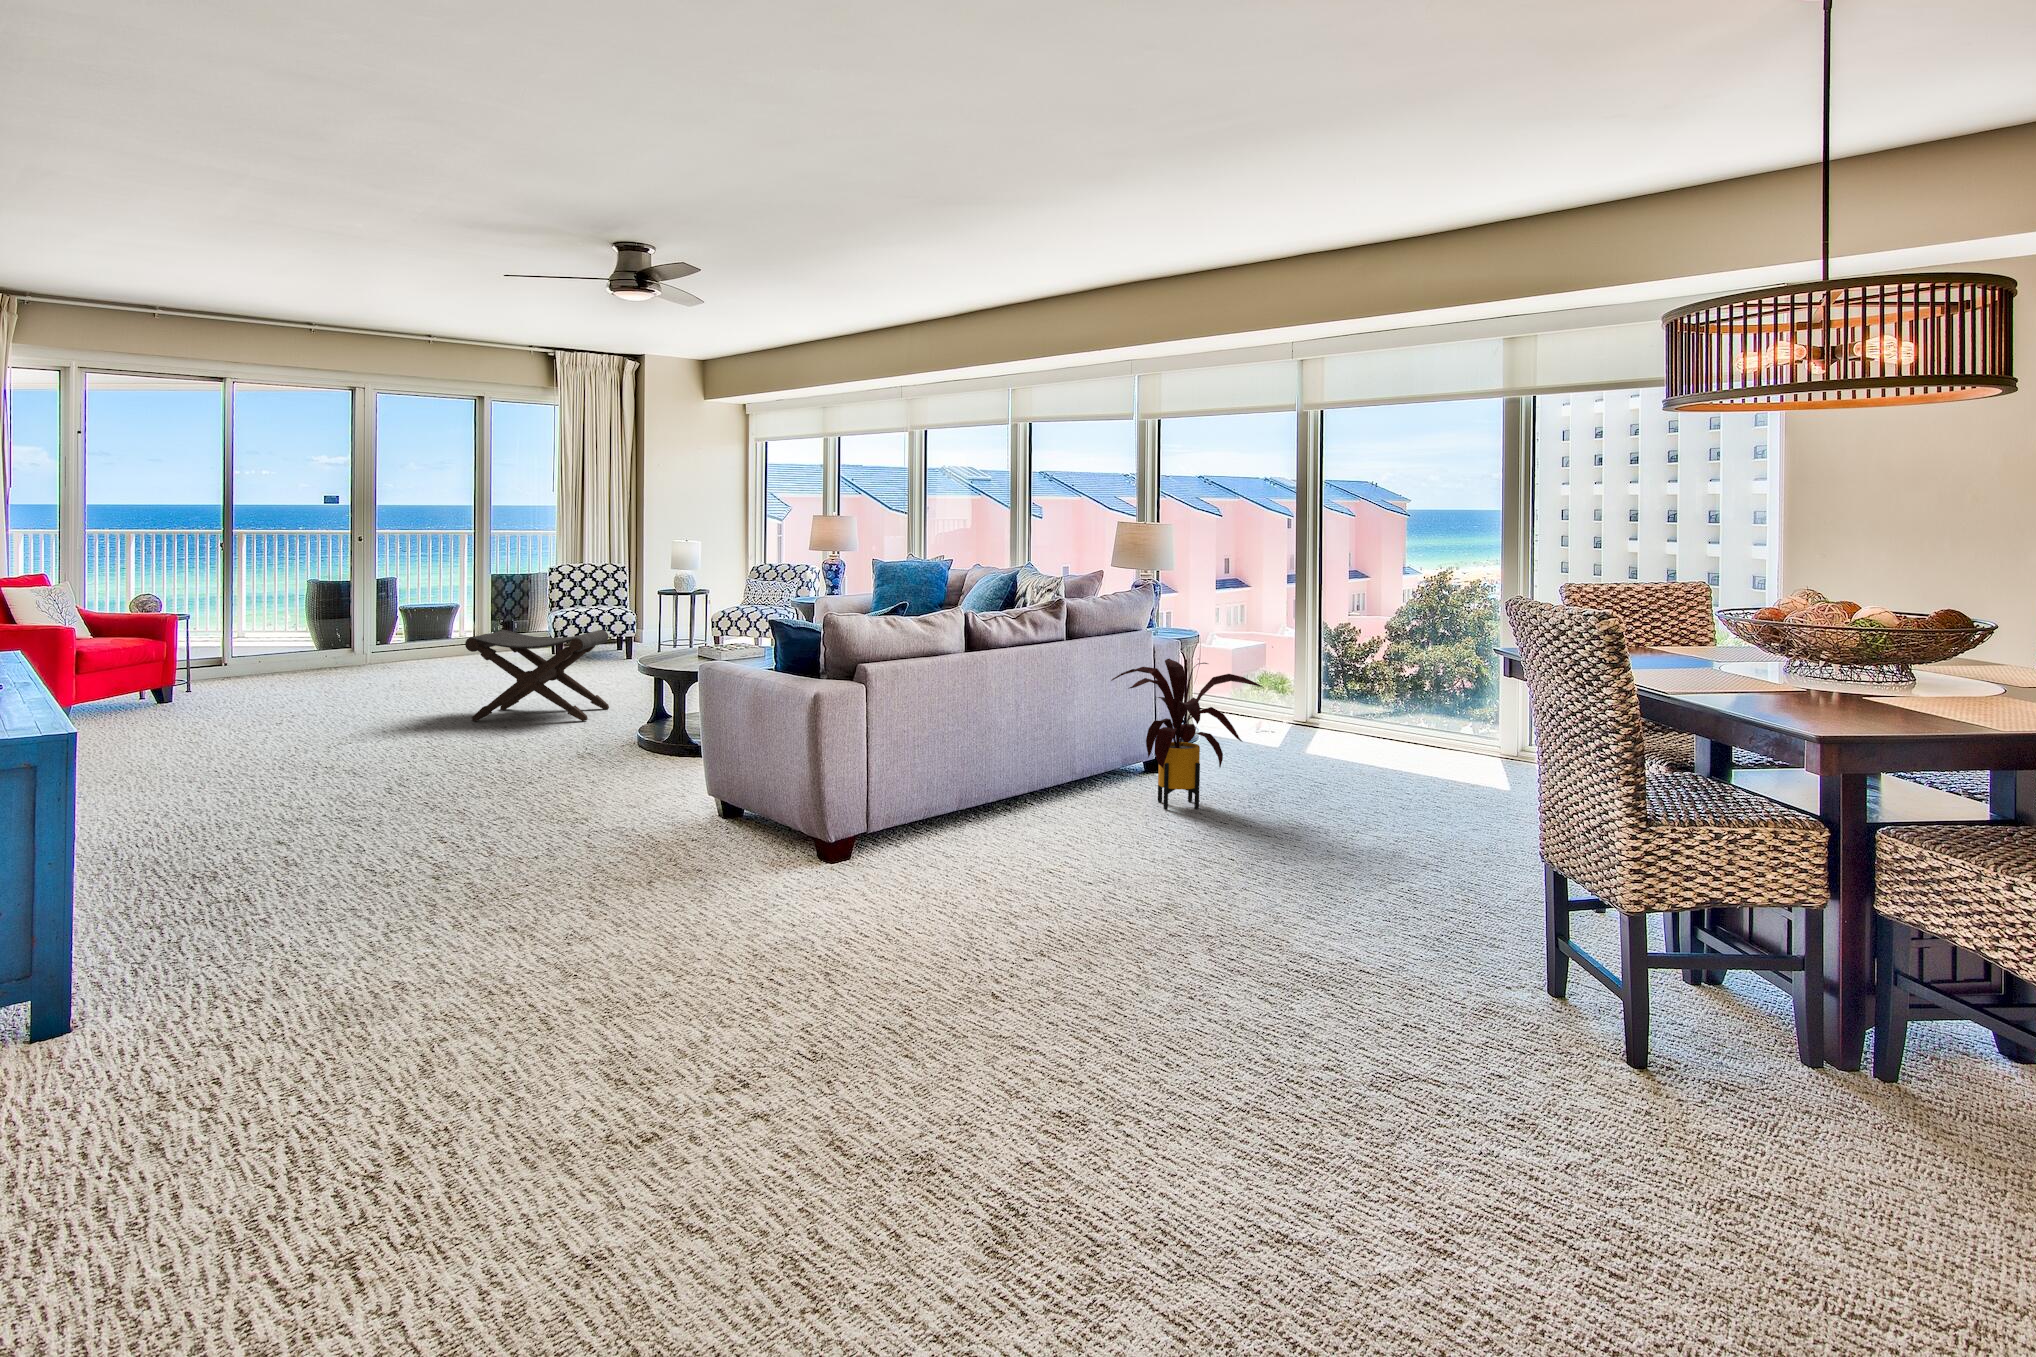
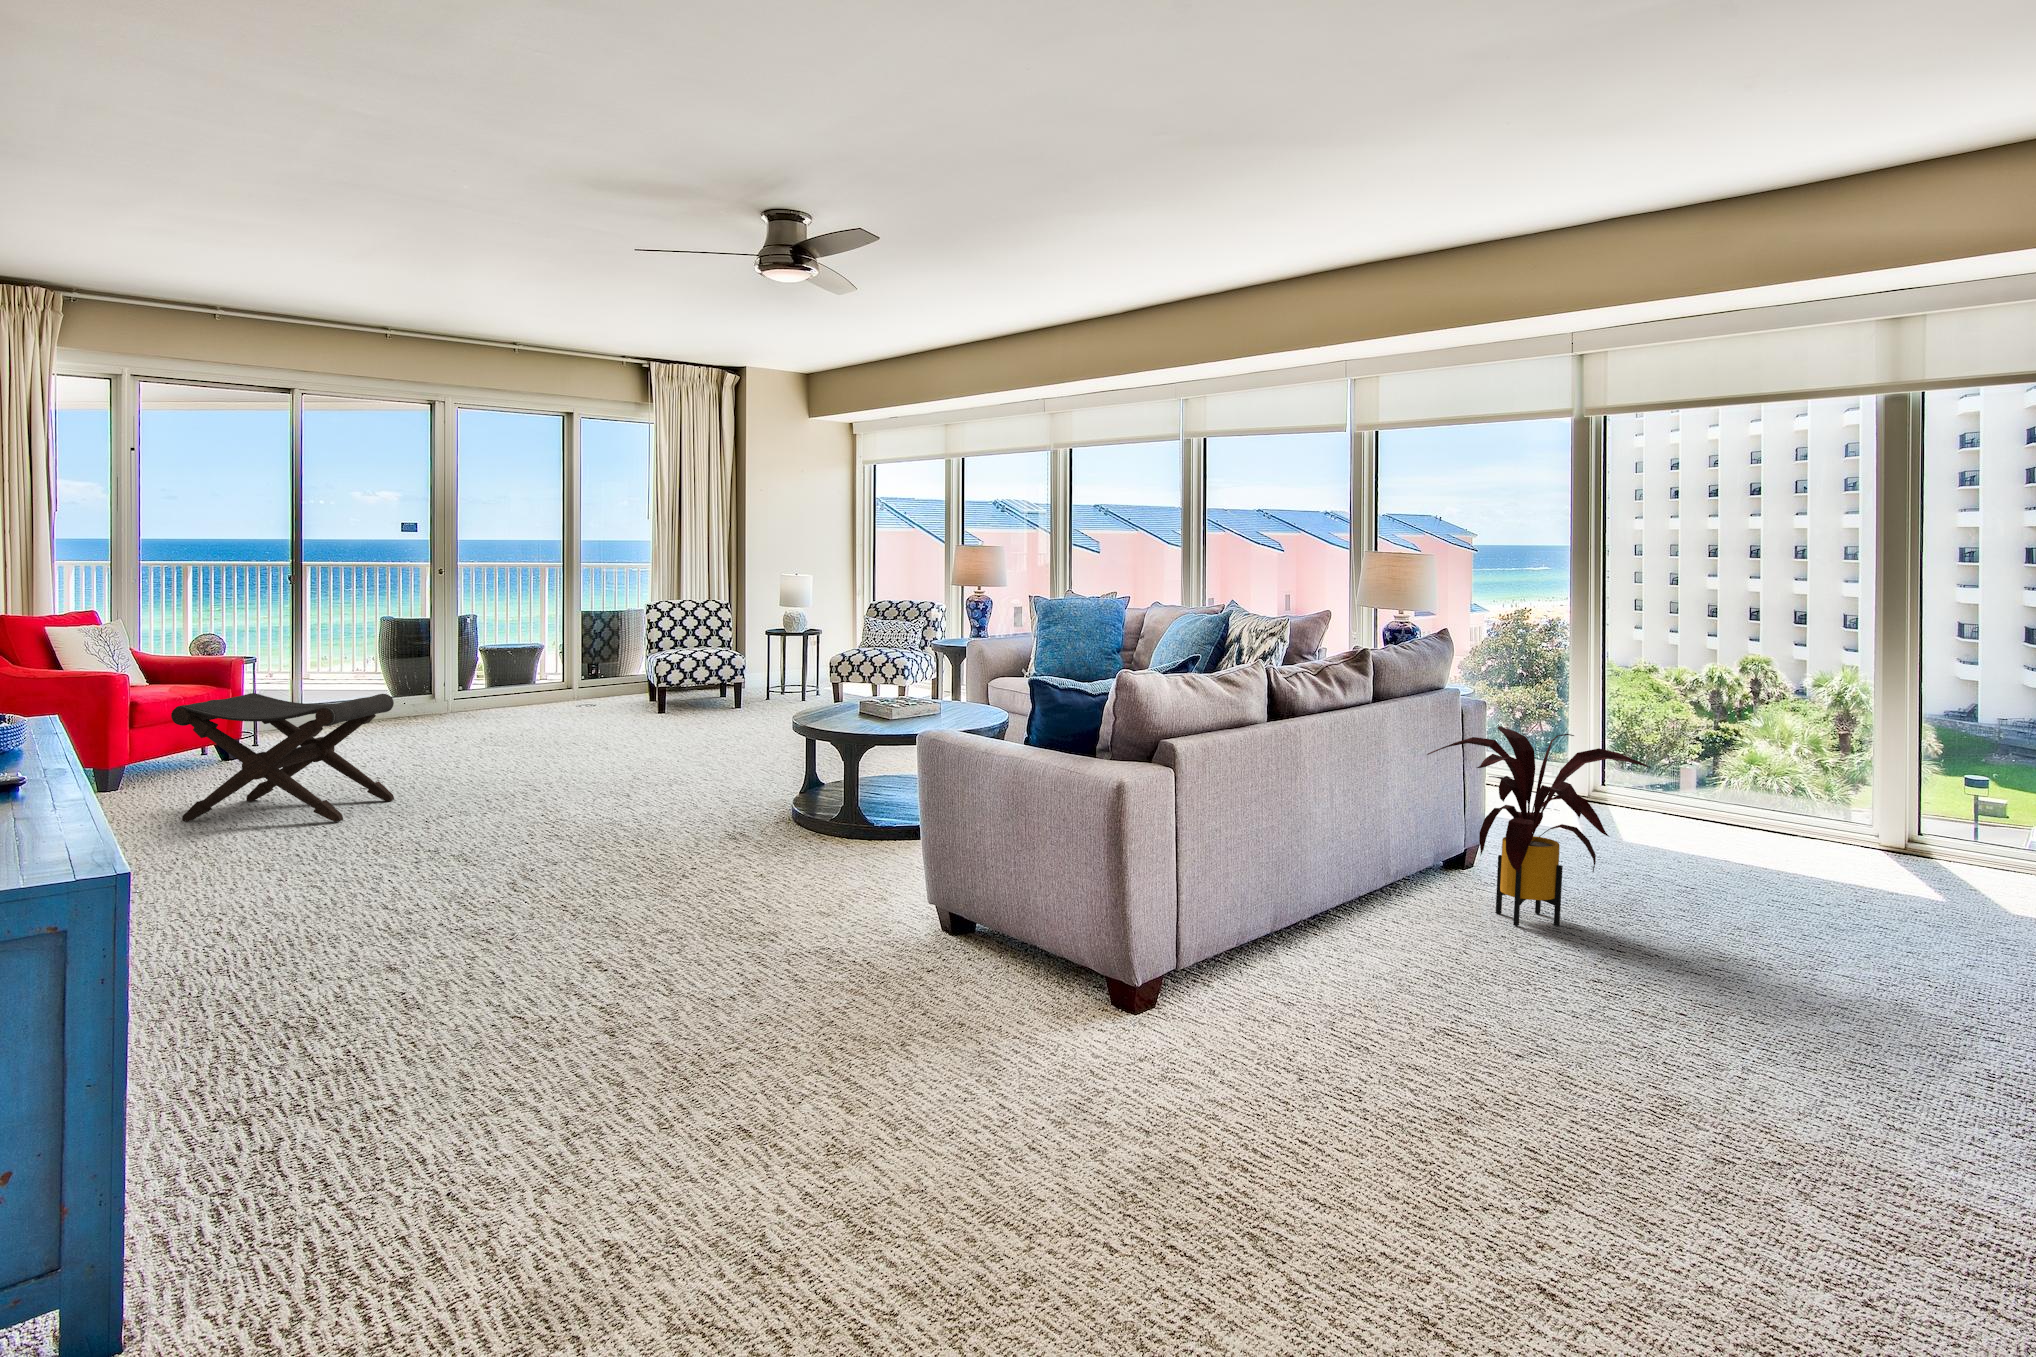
footstool: present [465,630,609,721] -> present [171,693,394,822]

